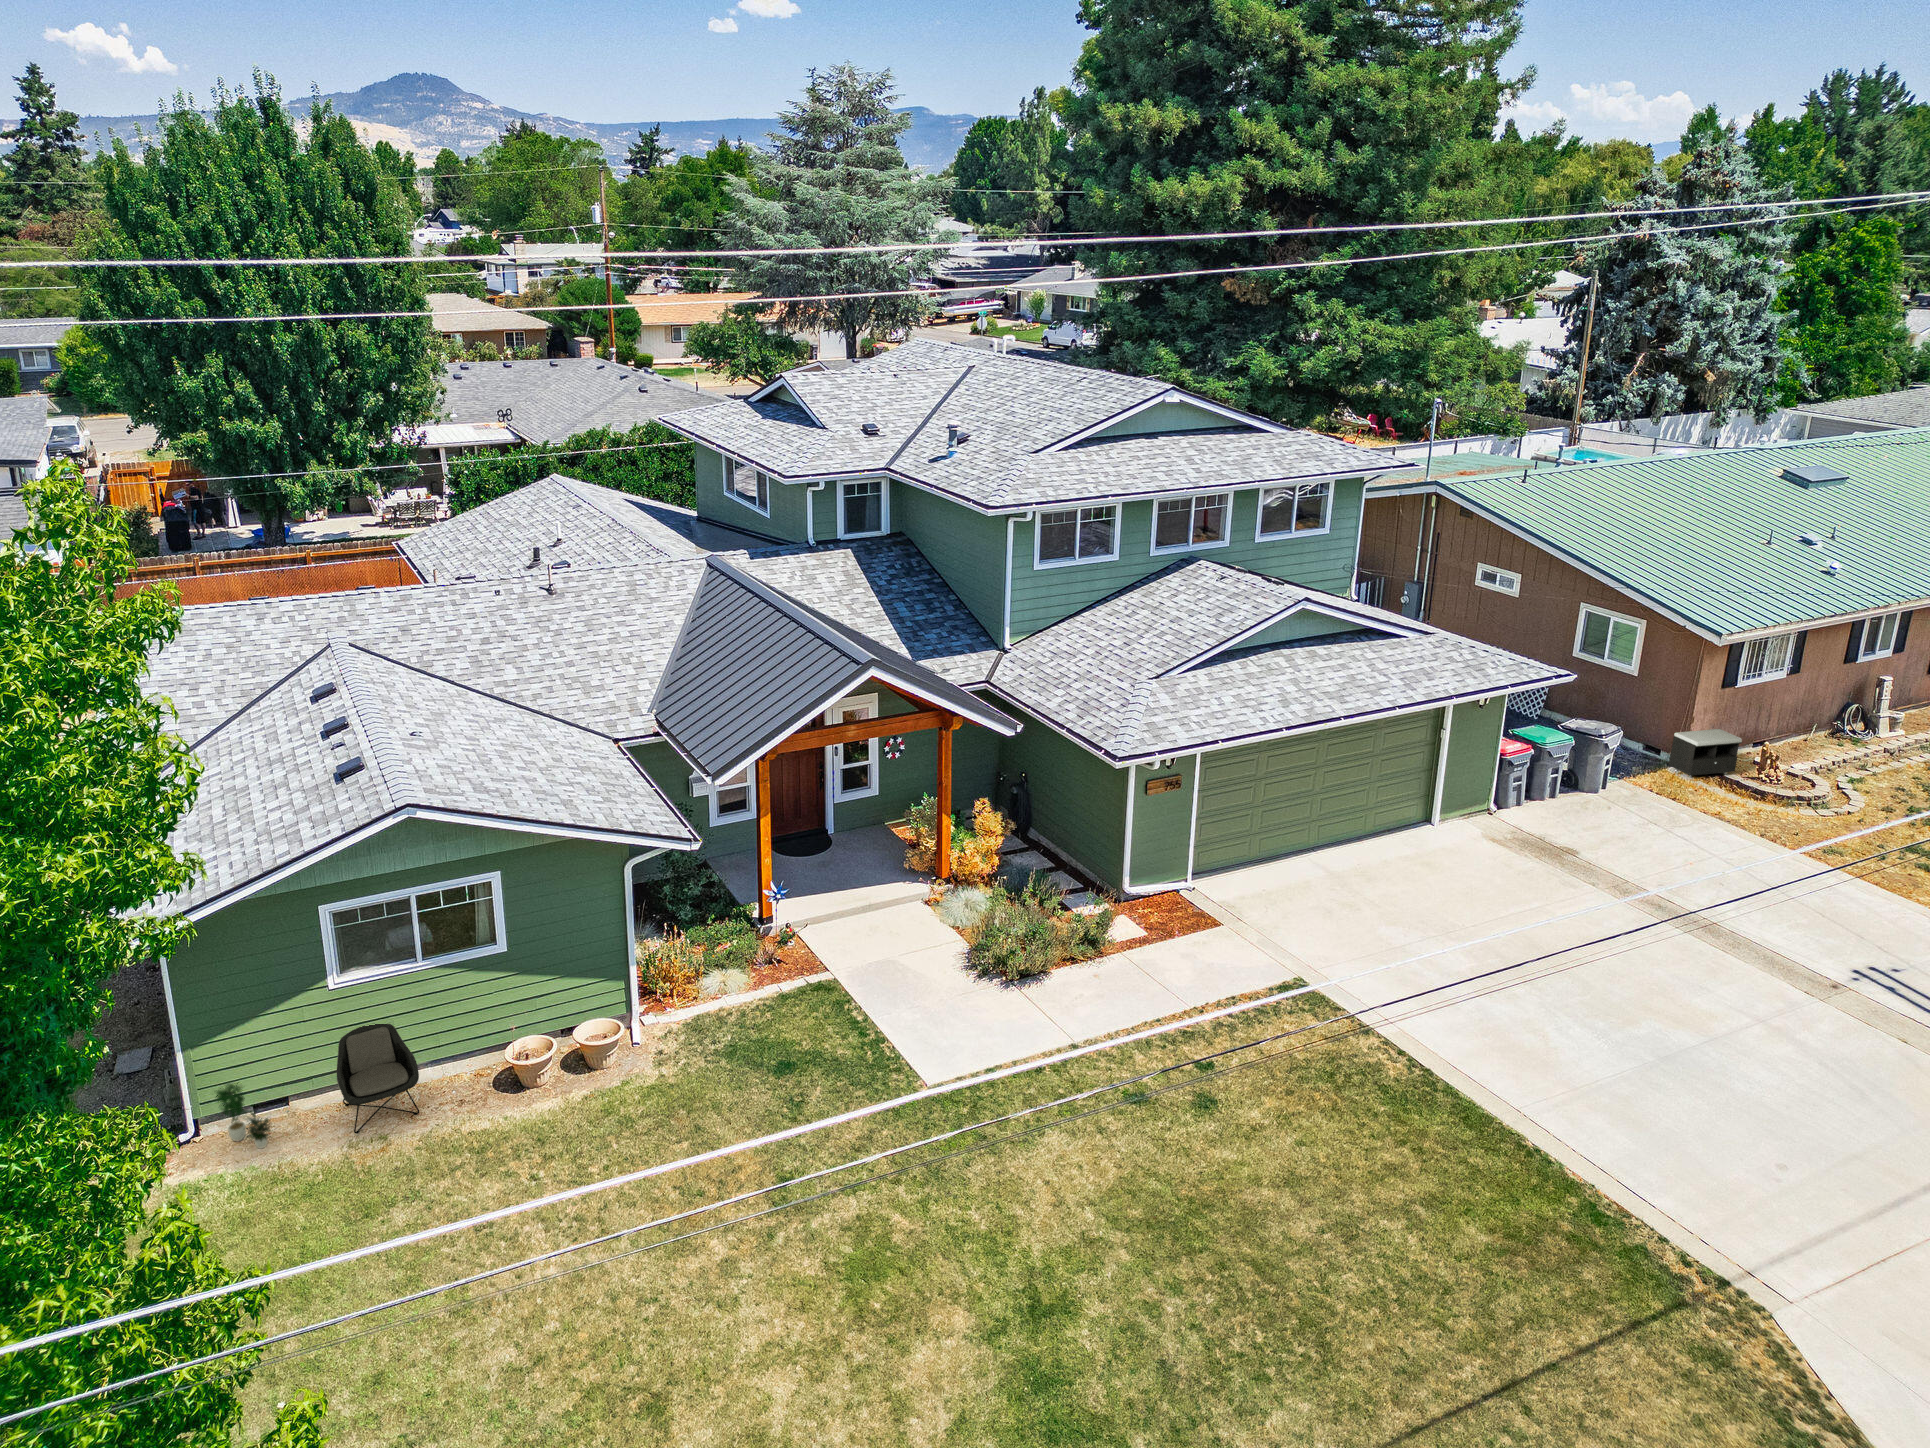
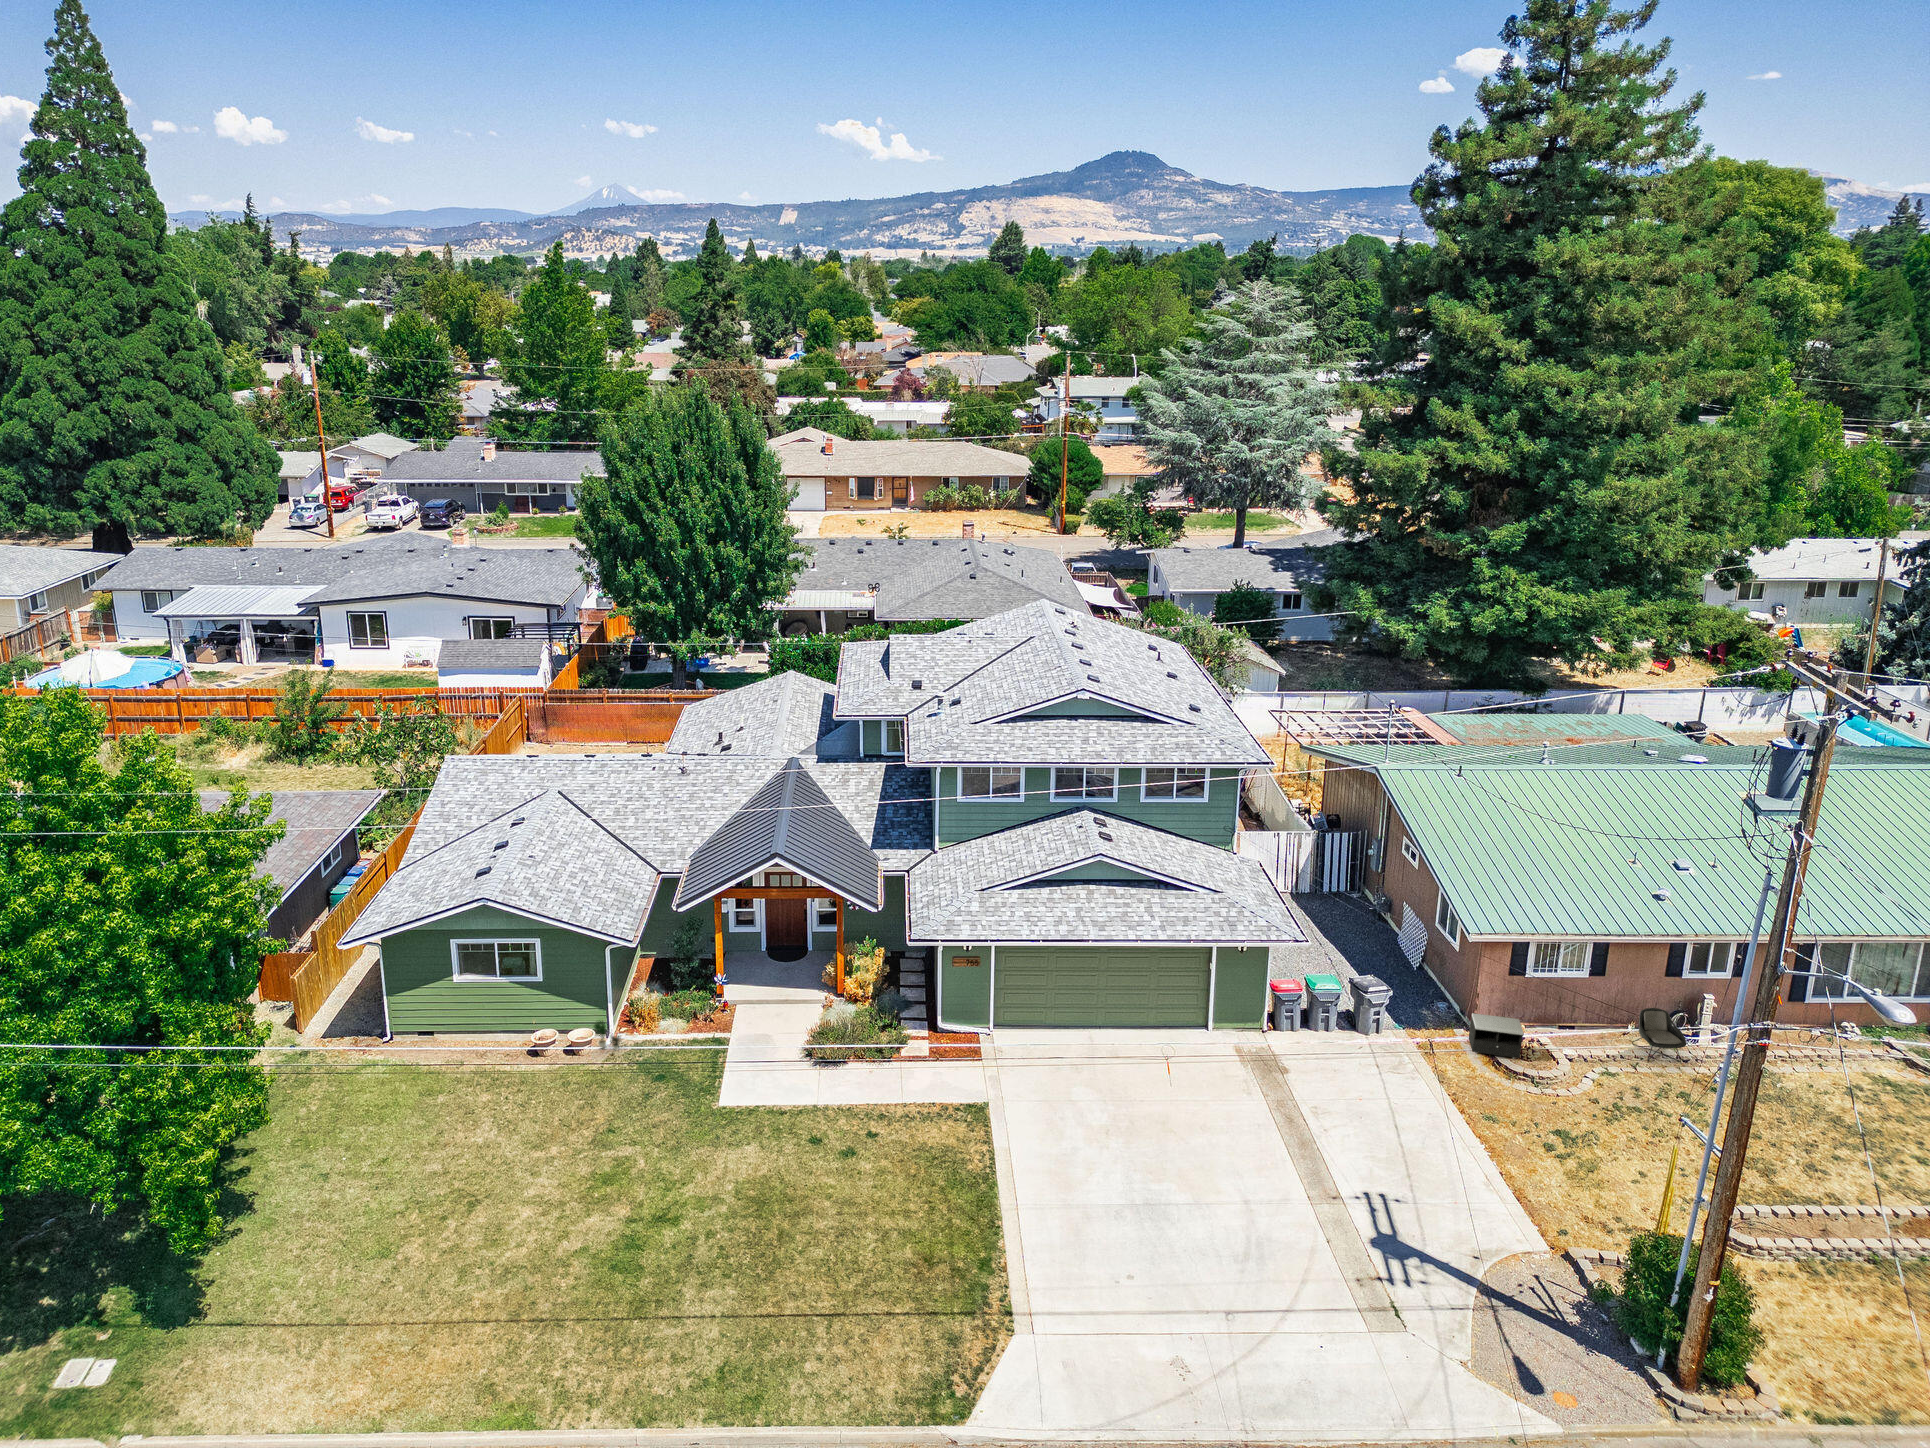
lounge chair: present [337,1023,419,1134] -> present [1632,1008,1686,1062]
potted plant: present [215,1083,270,1149] -> present [594,1021,621,1050]

